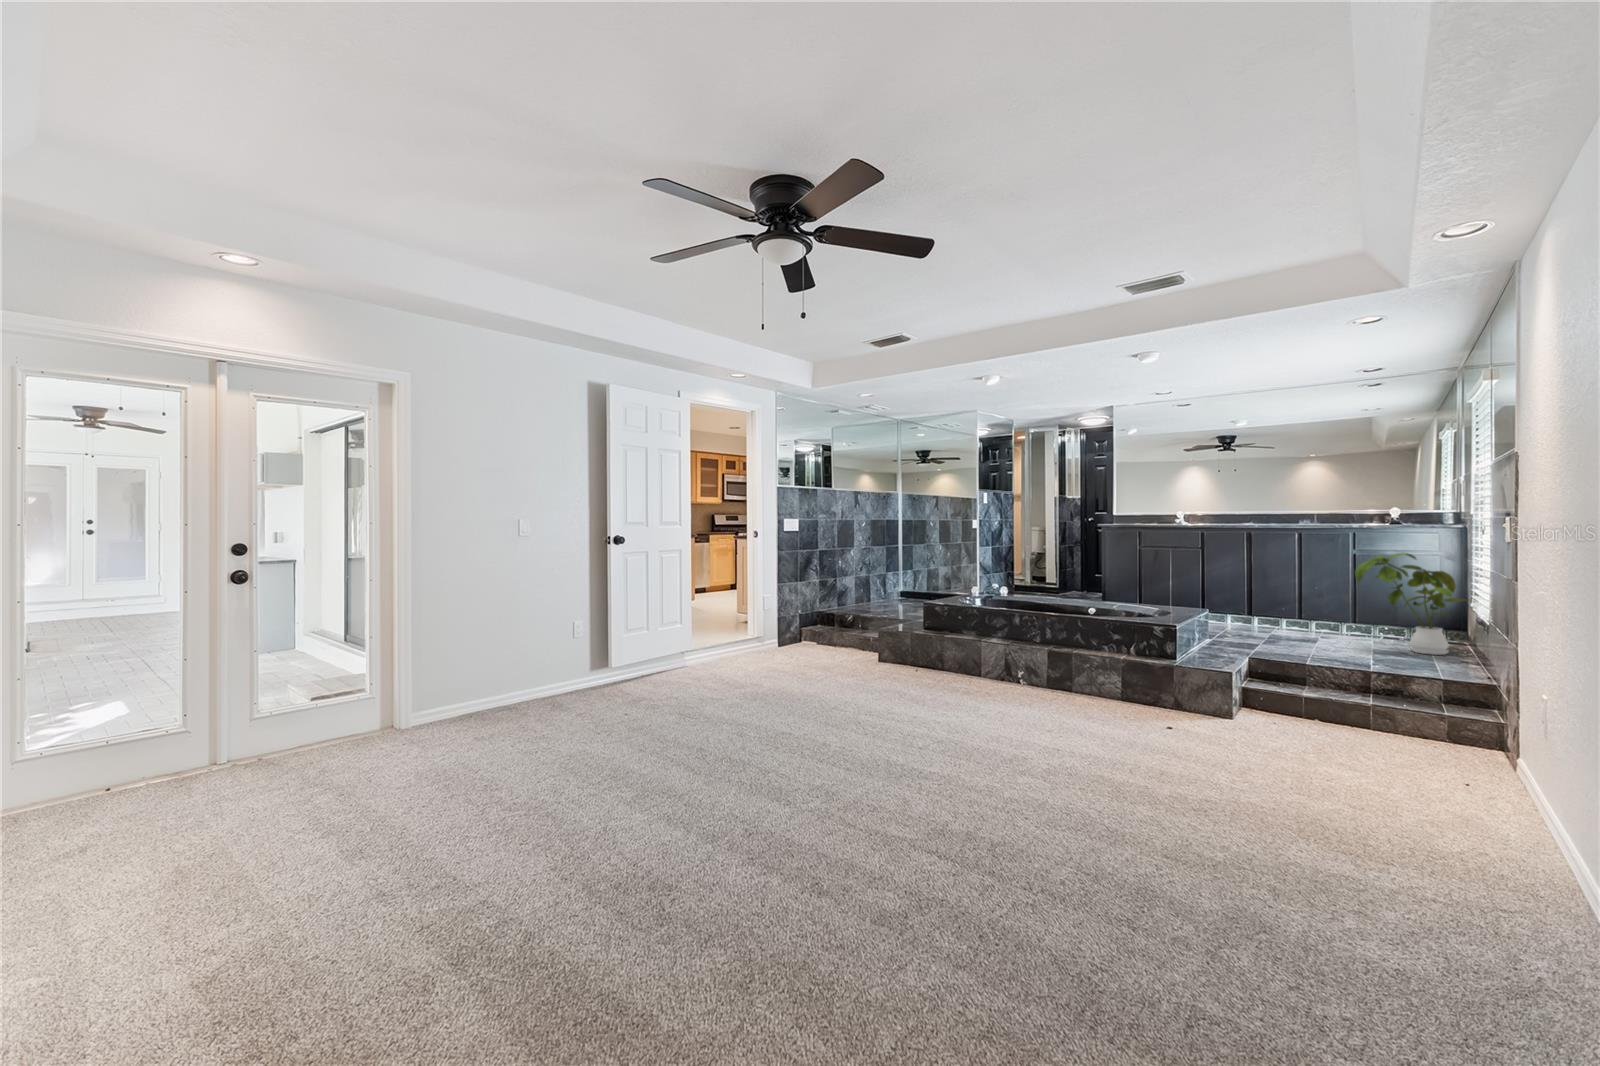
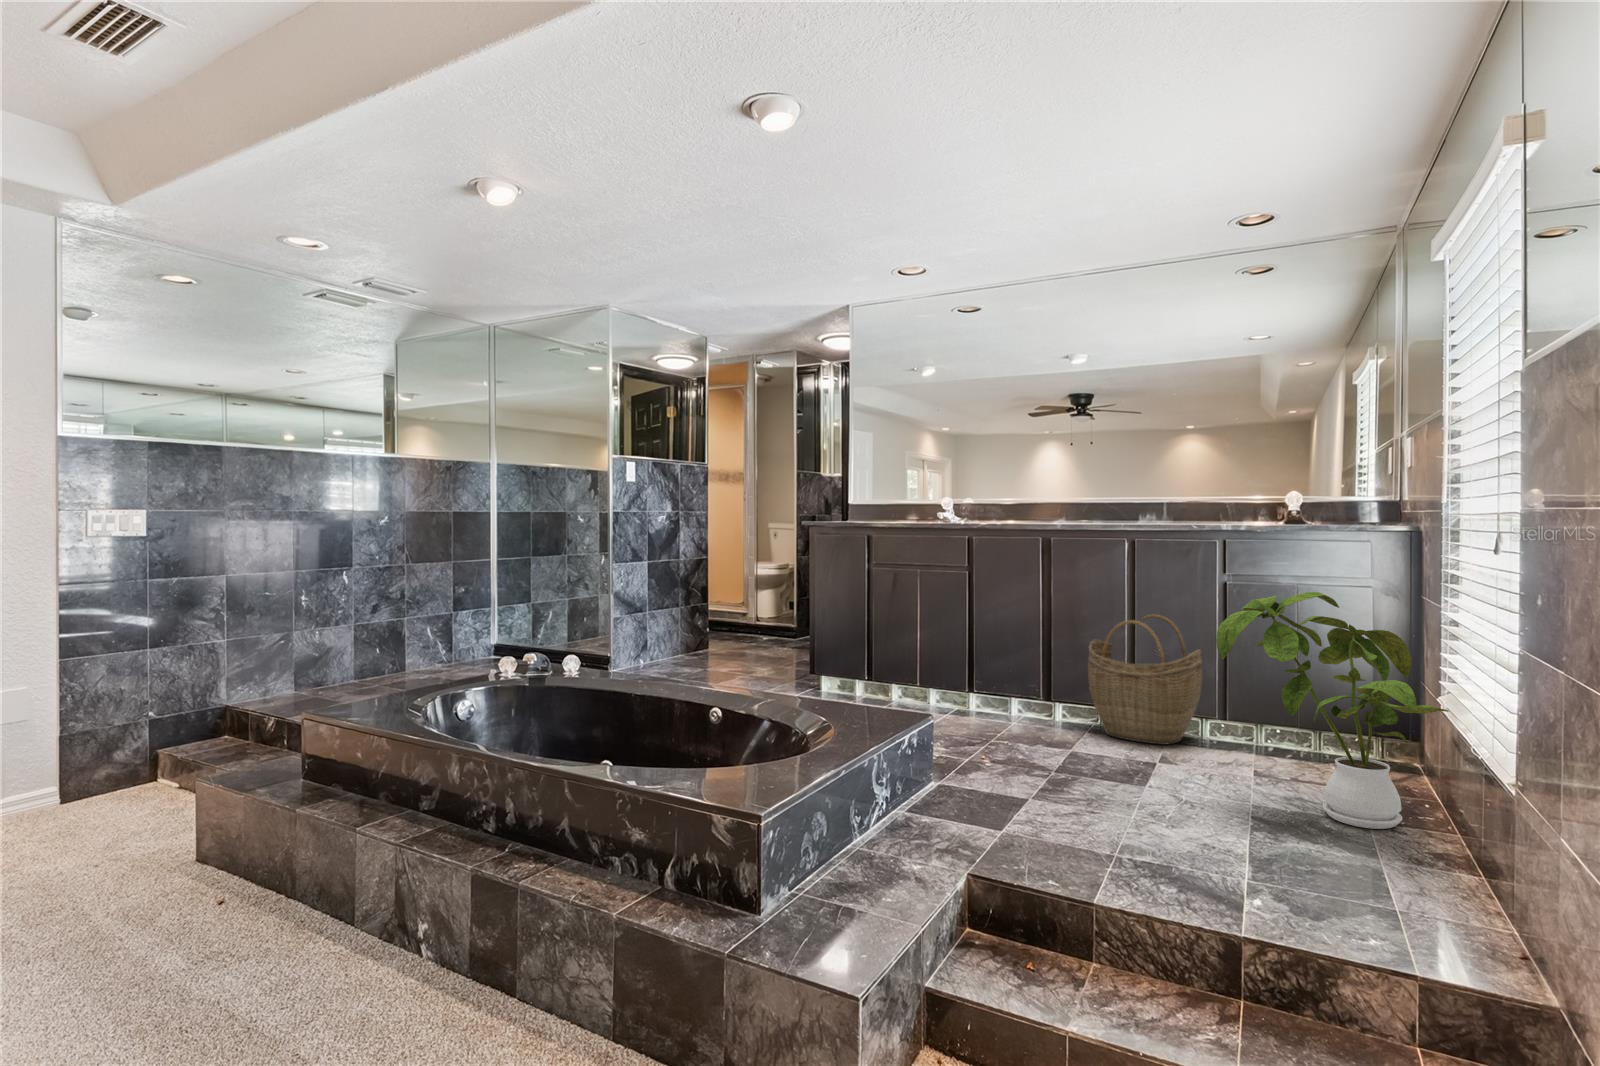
woven basket: none [1277,570,1343,633] -> present [1088,615,1202,745]

